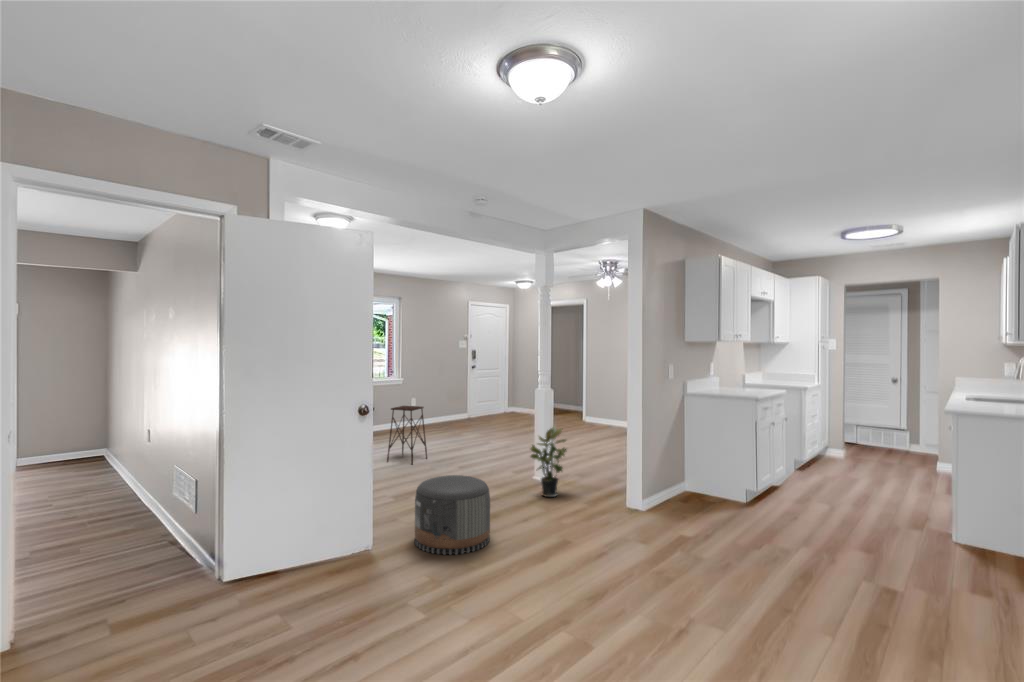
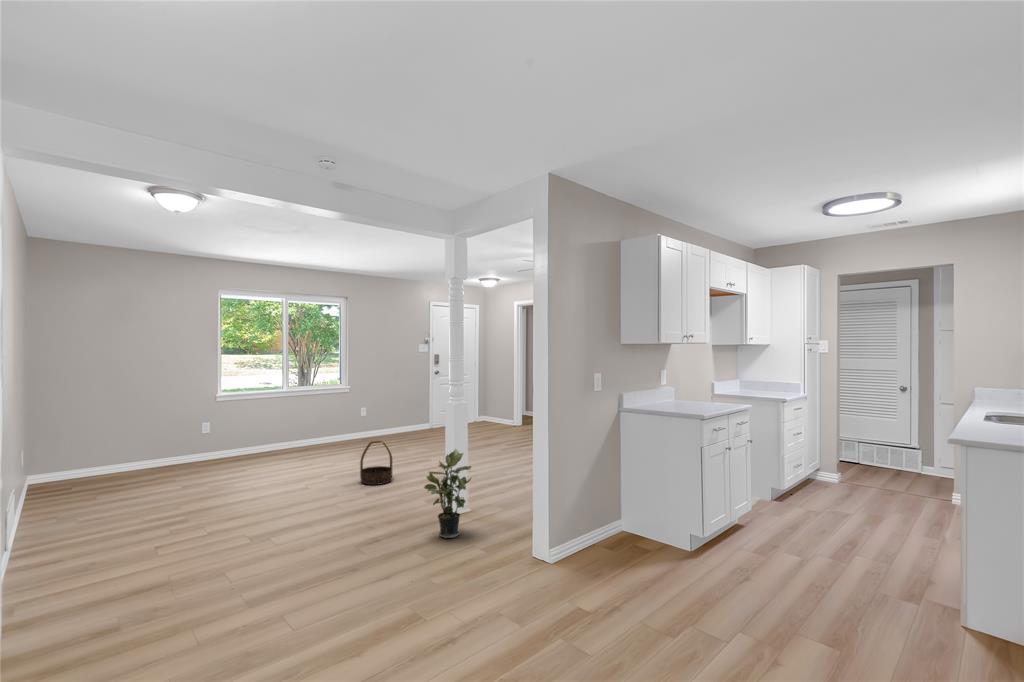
side table: present [387,406,427,464] -> none [293,420,344,490]
basket: none [443,424,470,461] -> present [360,441,392,485]
pouf: present [415,475,490,555] -> none [221,519,328,633]

